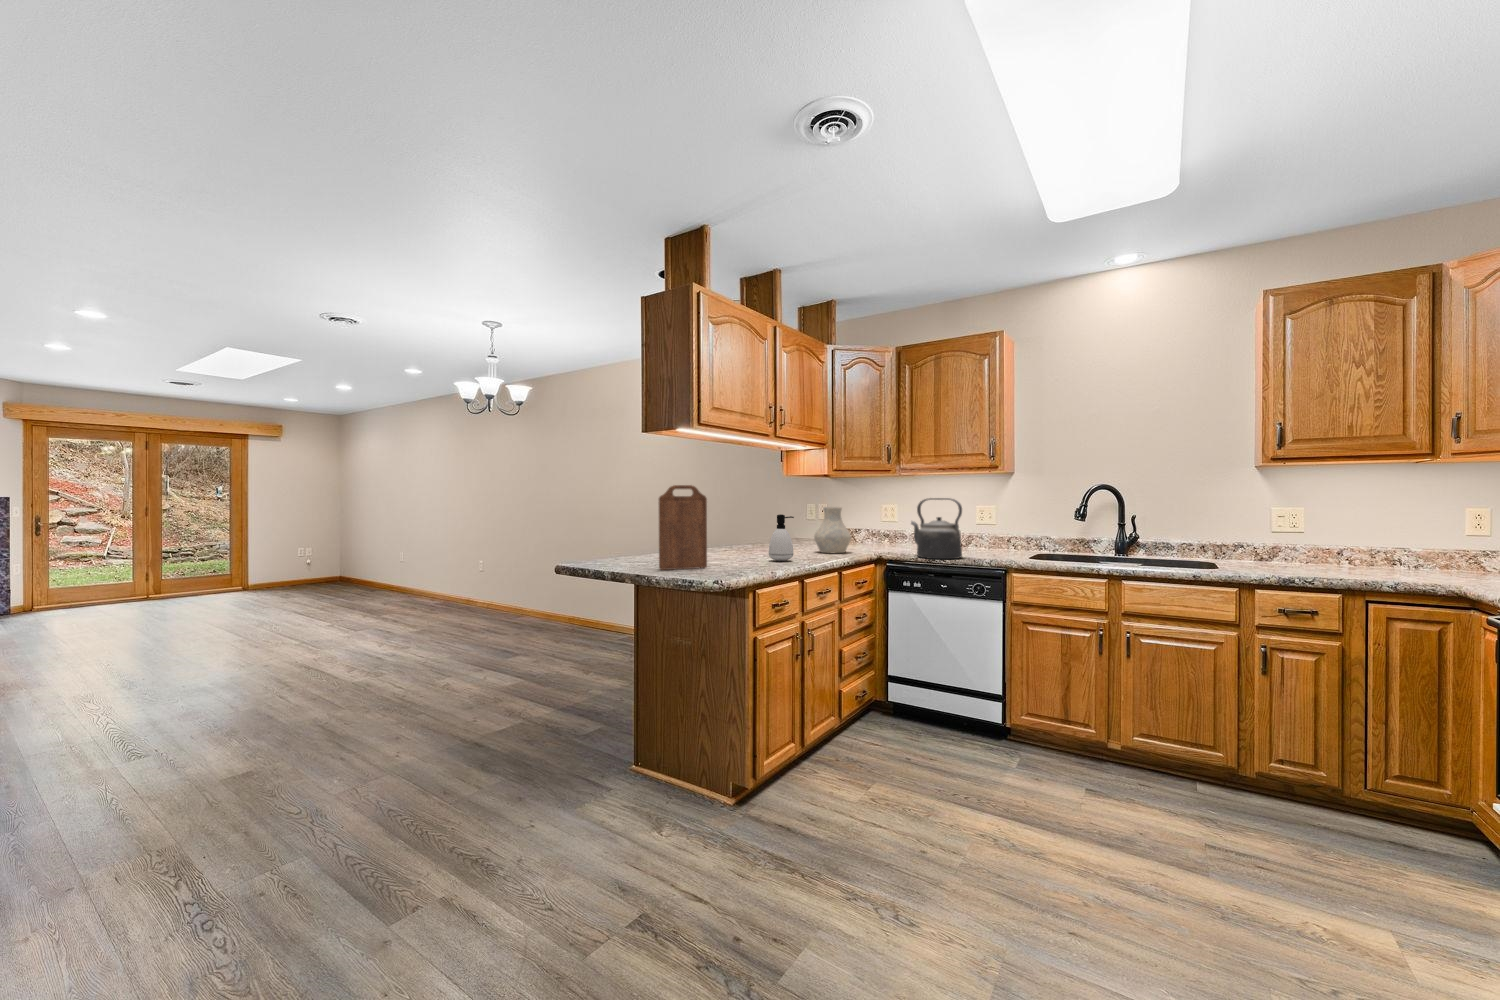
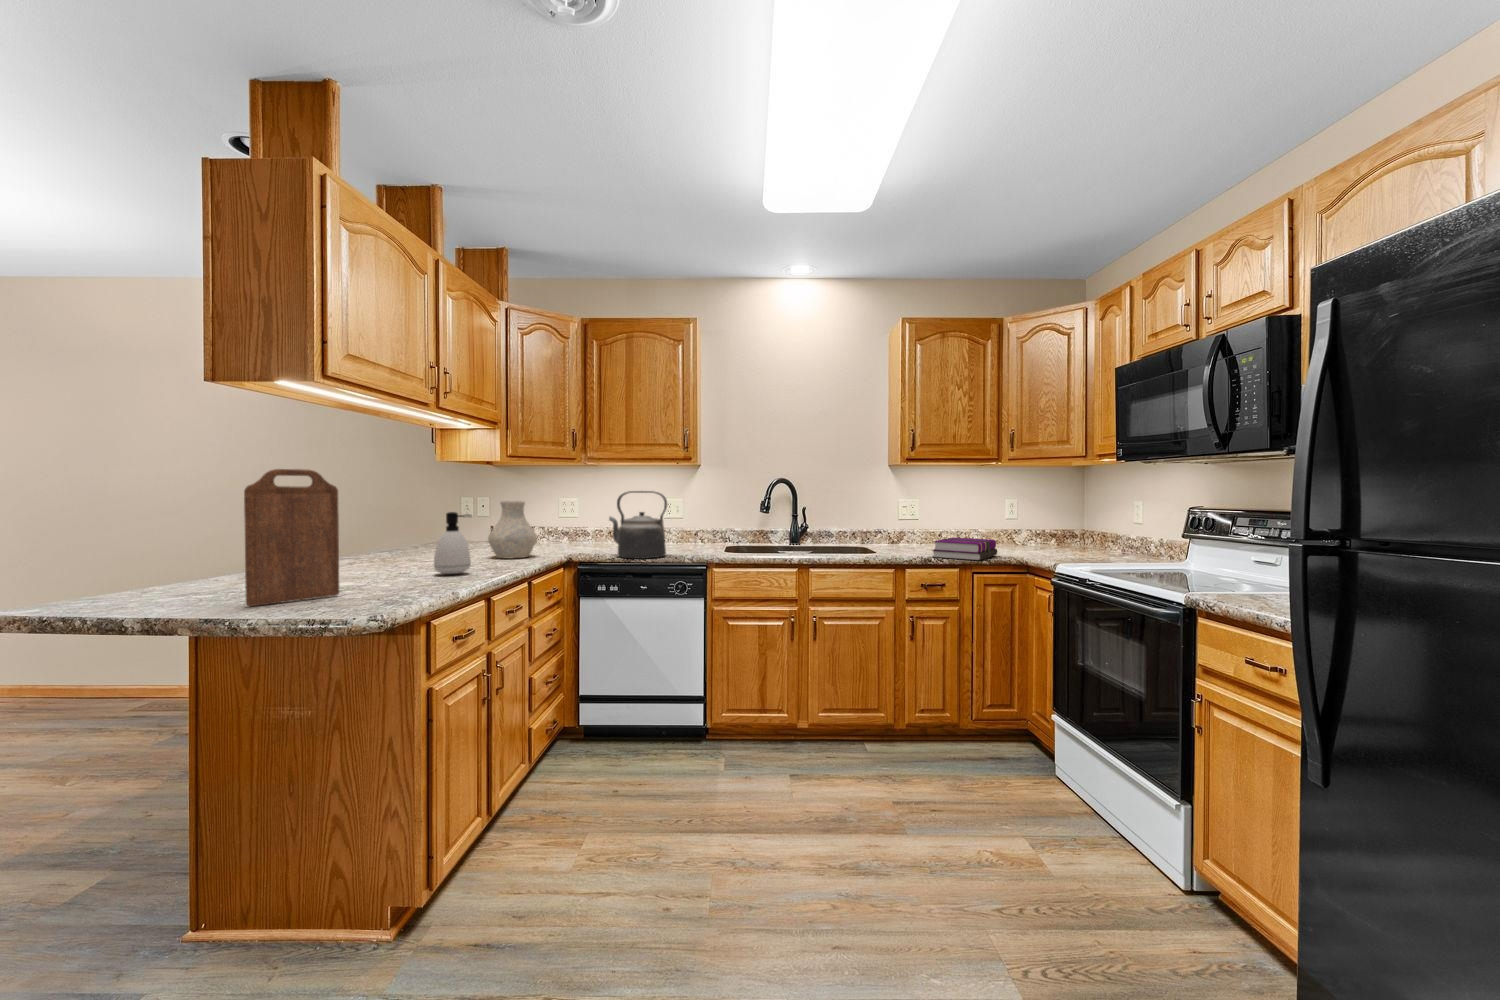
hardback book: none [1295,555,1417,584] -> present [932,538,997,561]

